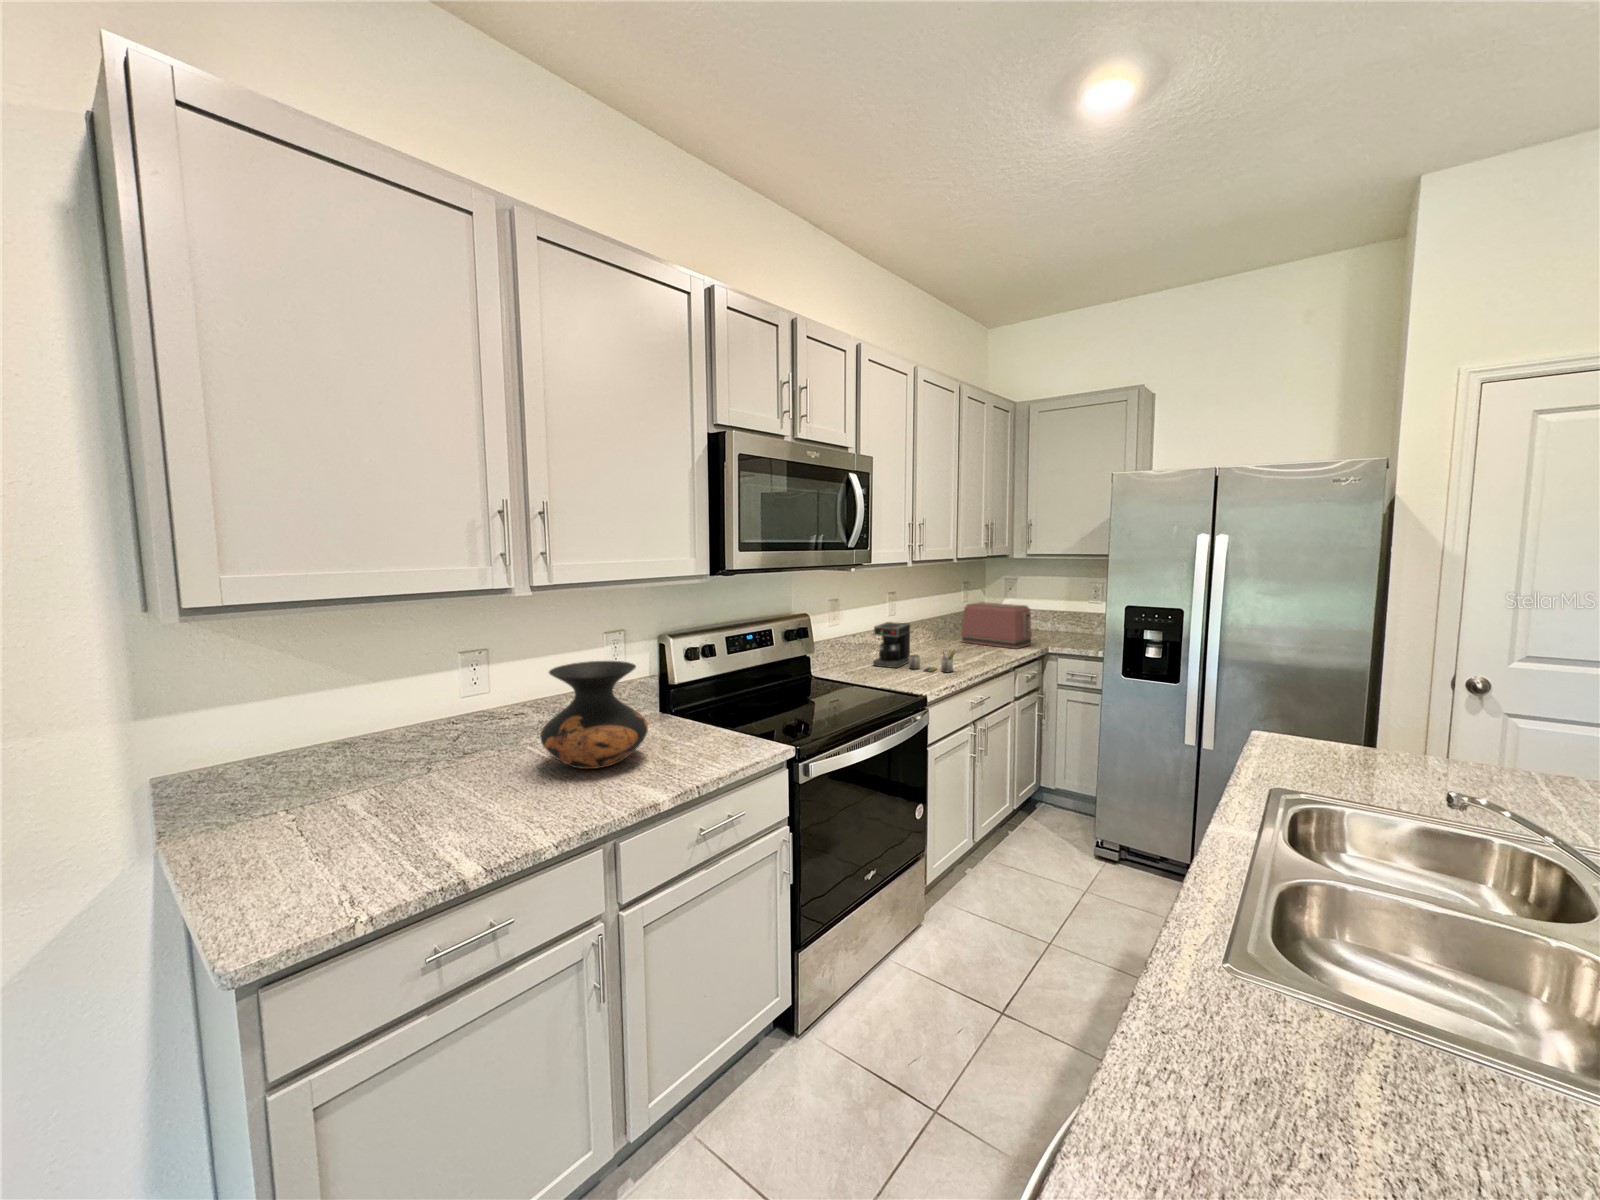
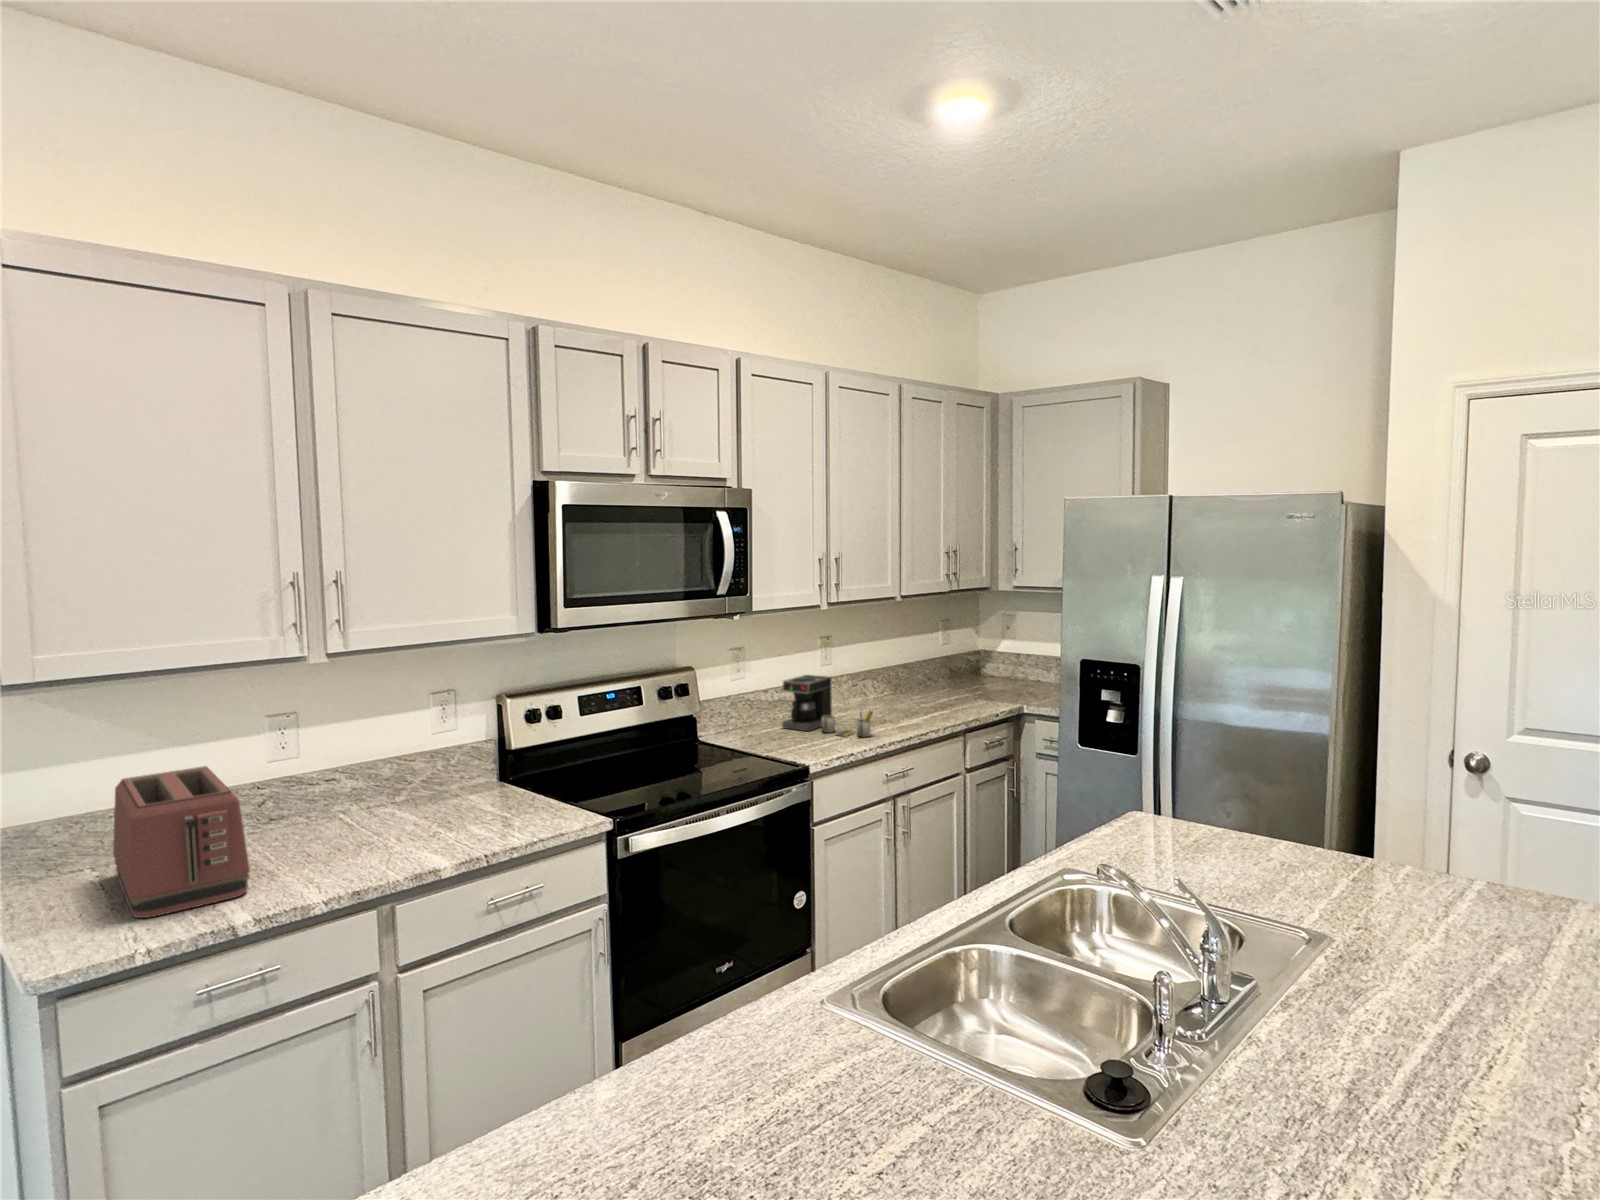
toaster: present [961,602,1032,649] -> present [113,766,250,918]
vase: present [540,661,648,769] -> none [341,726,455,837]

